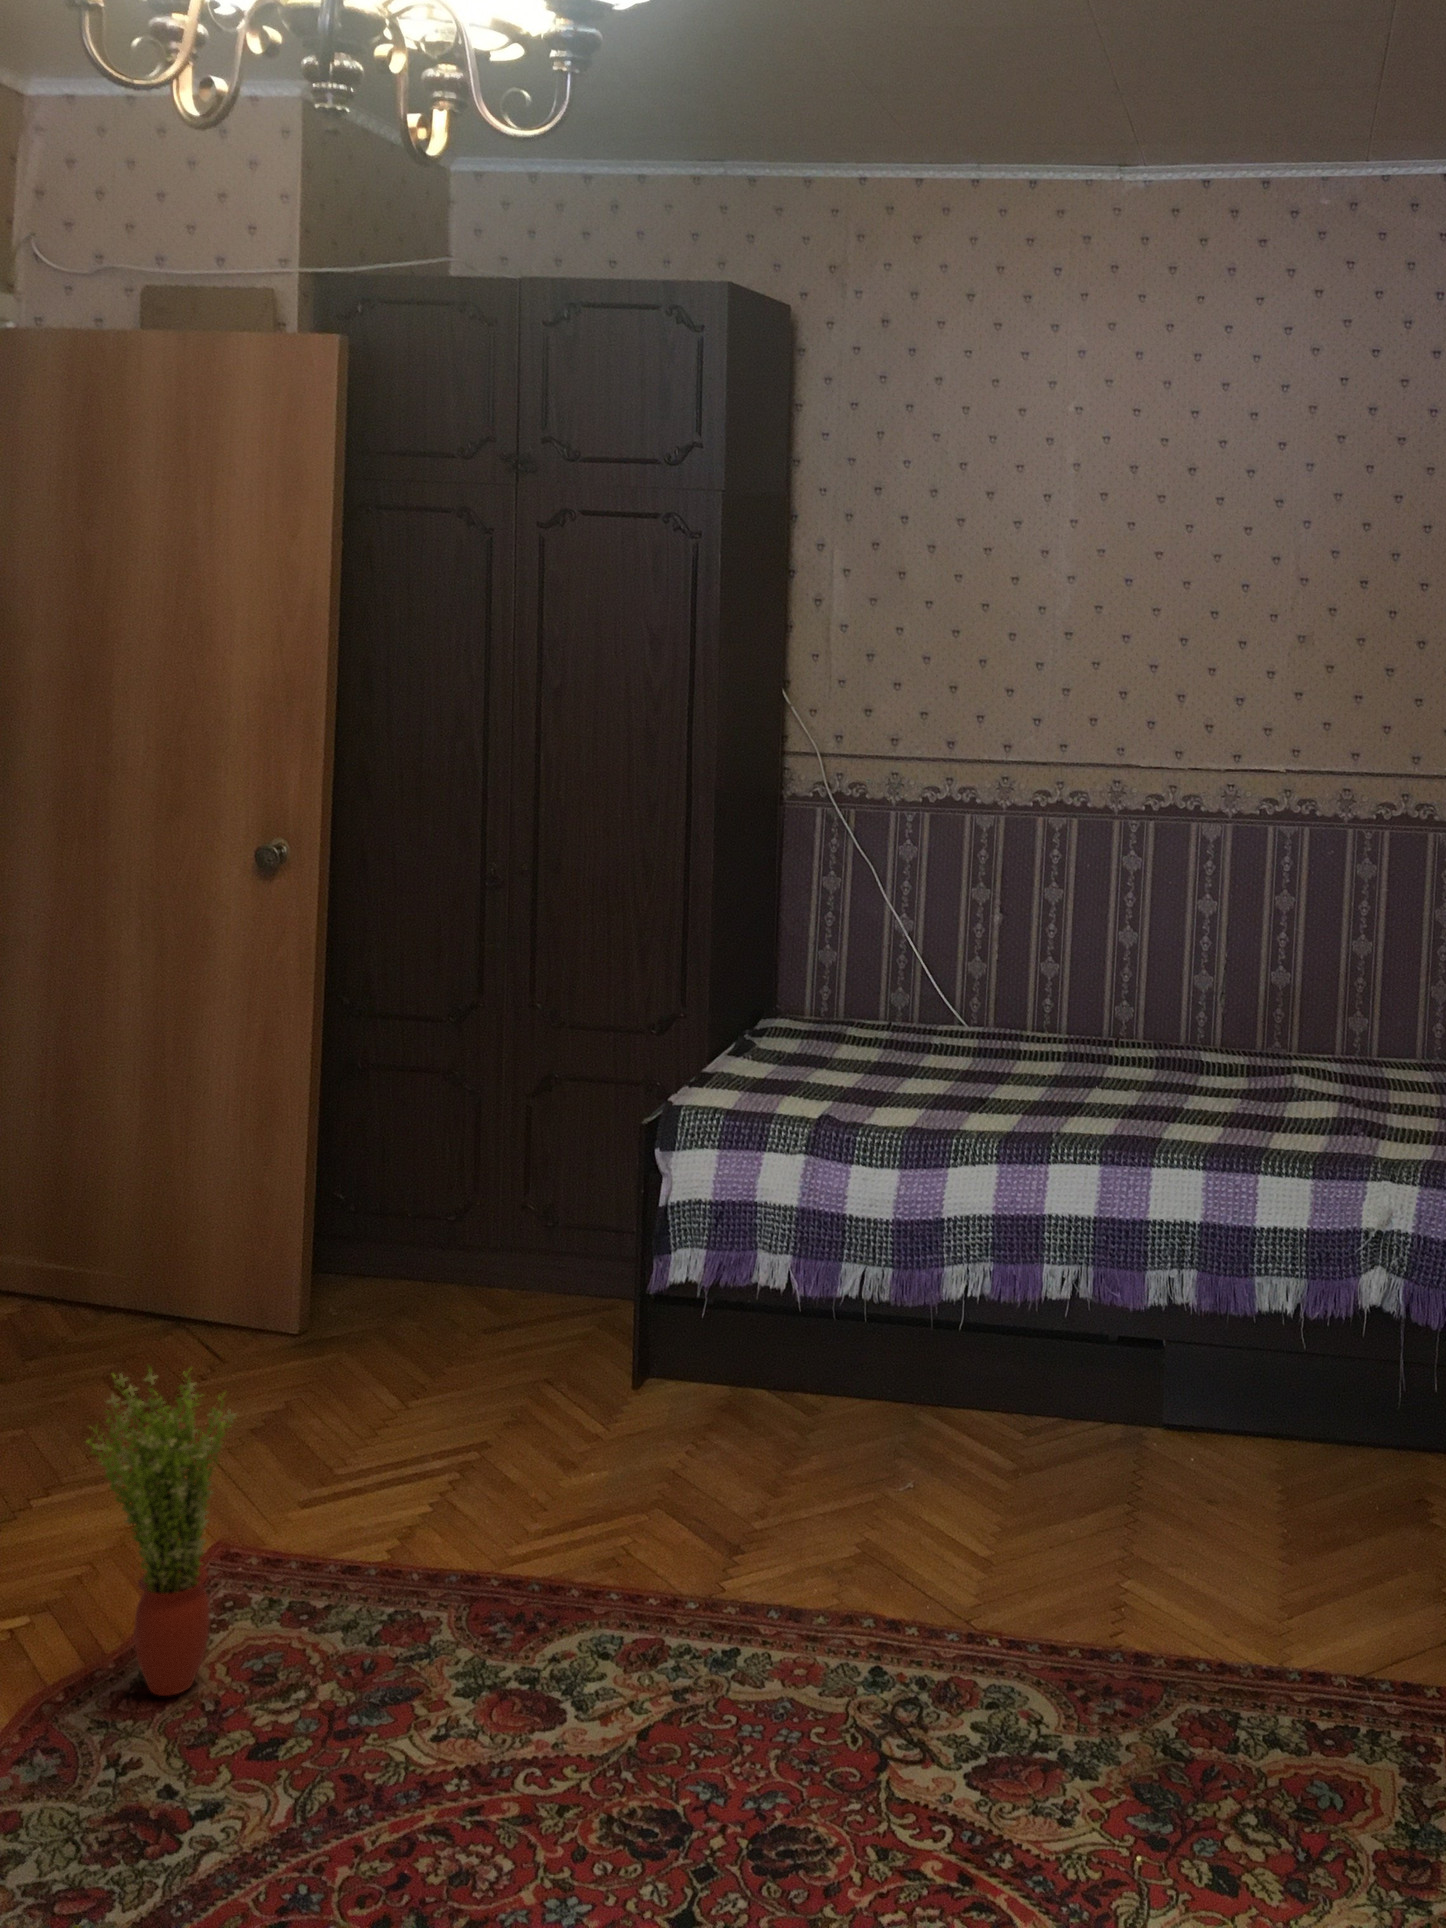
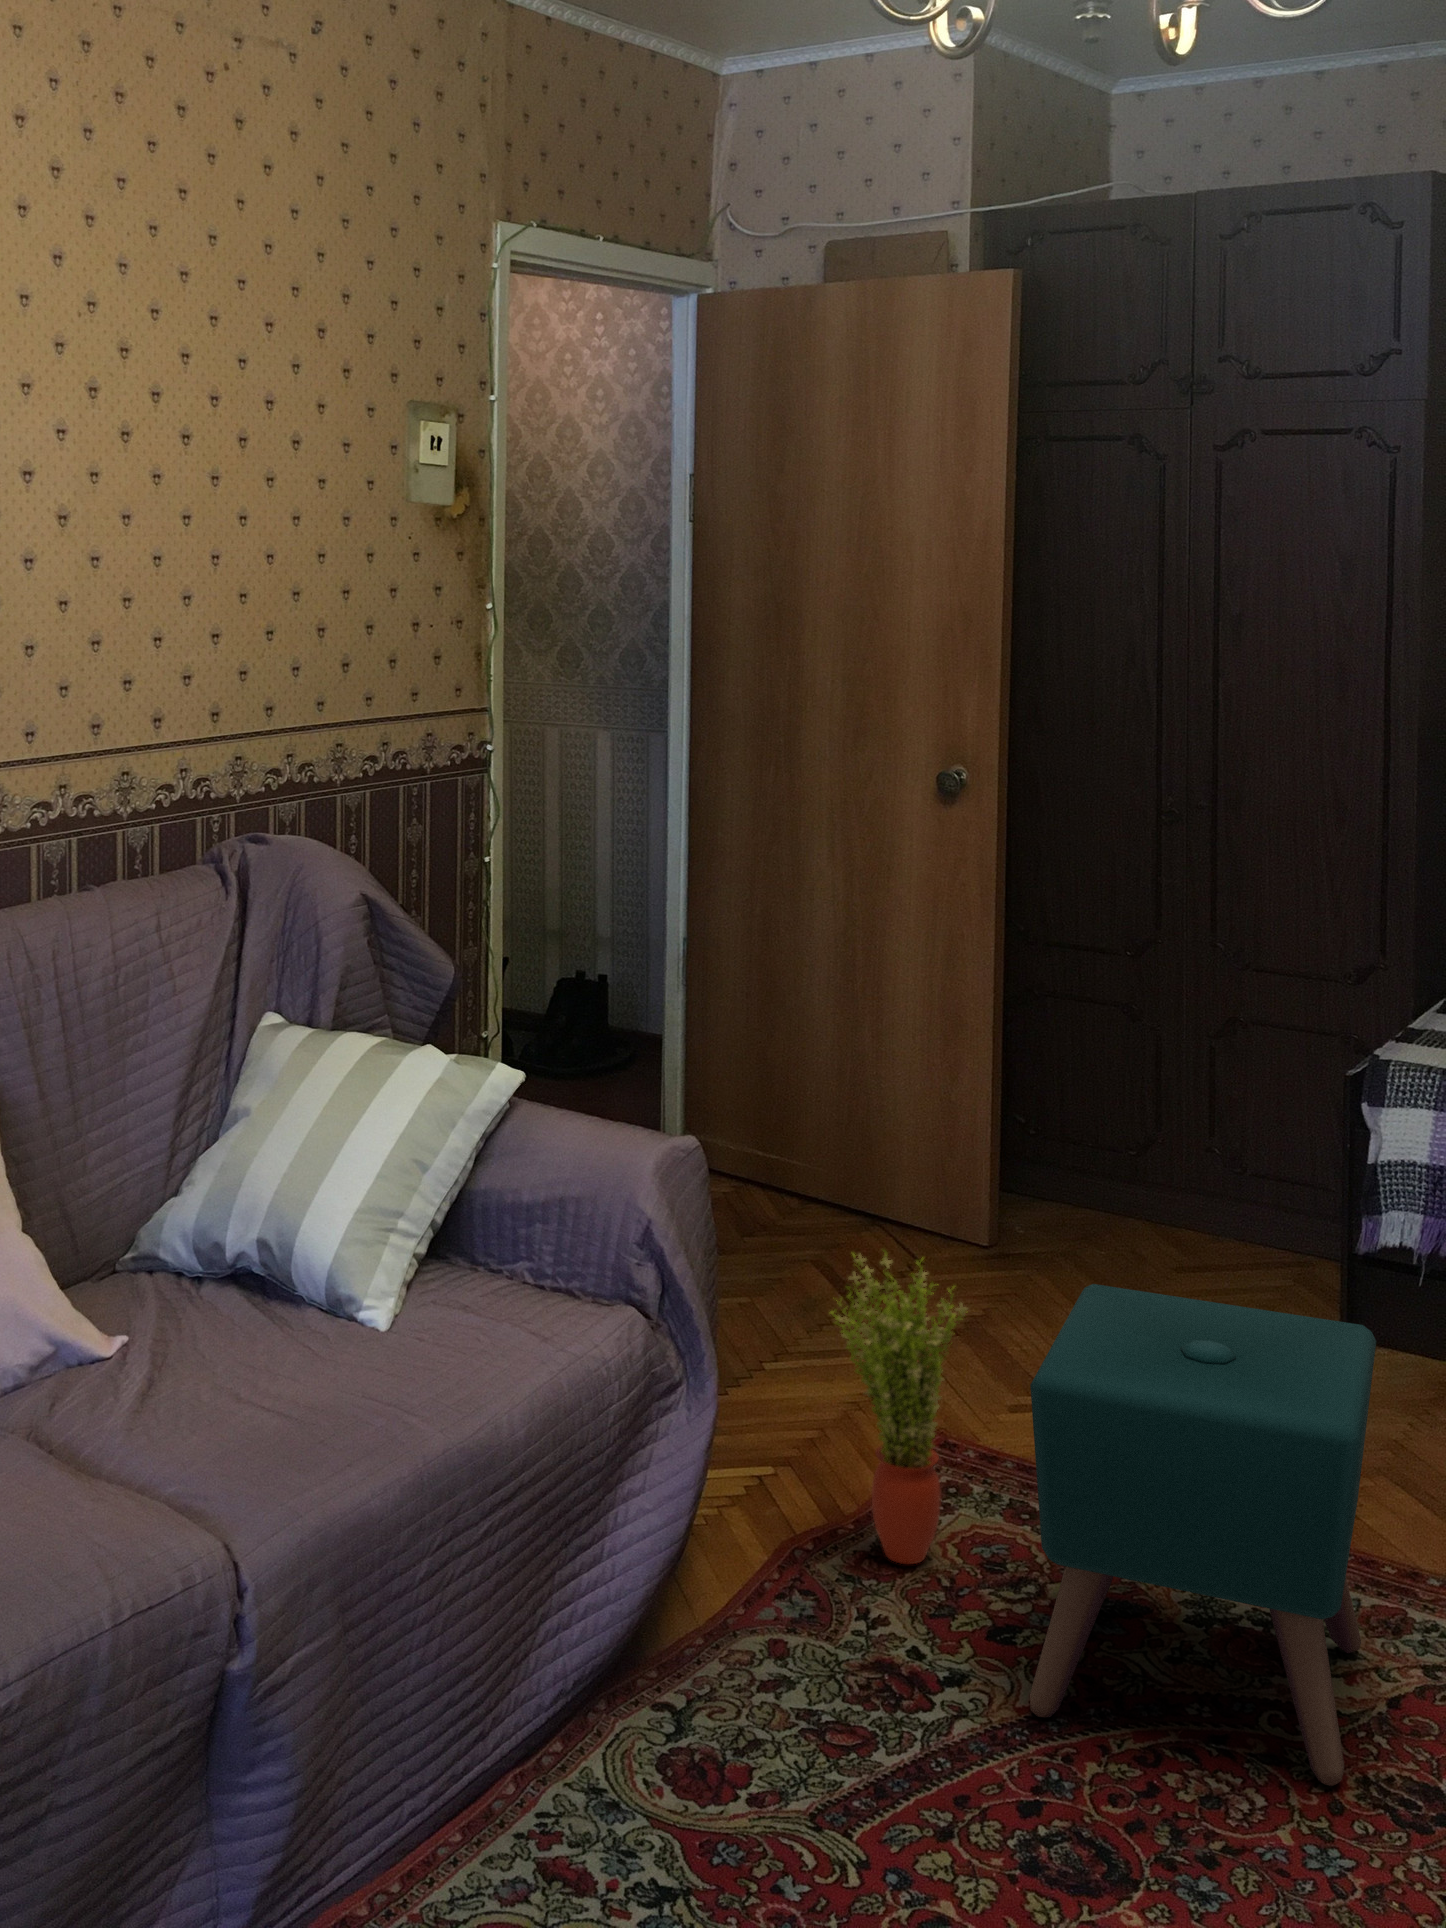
ottoman: none [283,1370,630,1833] -> present [1030,1284,1376,1786]

